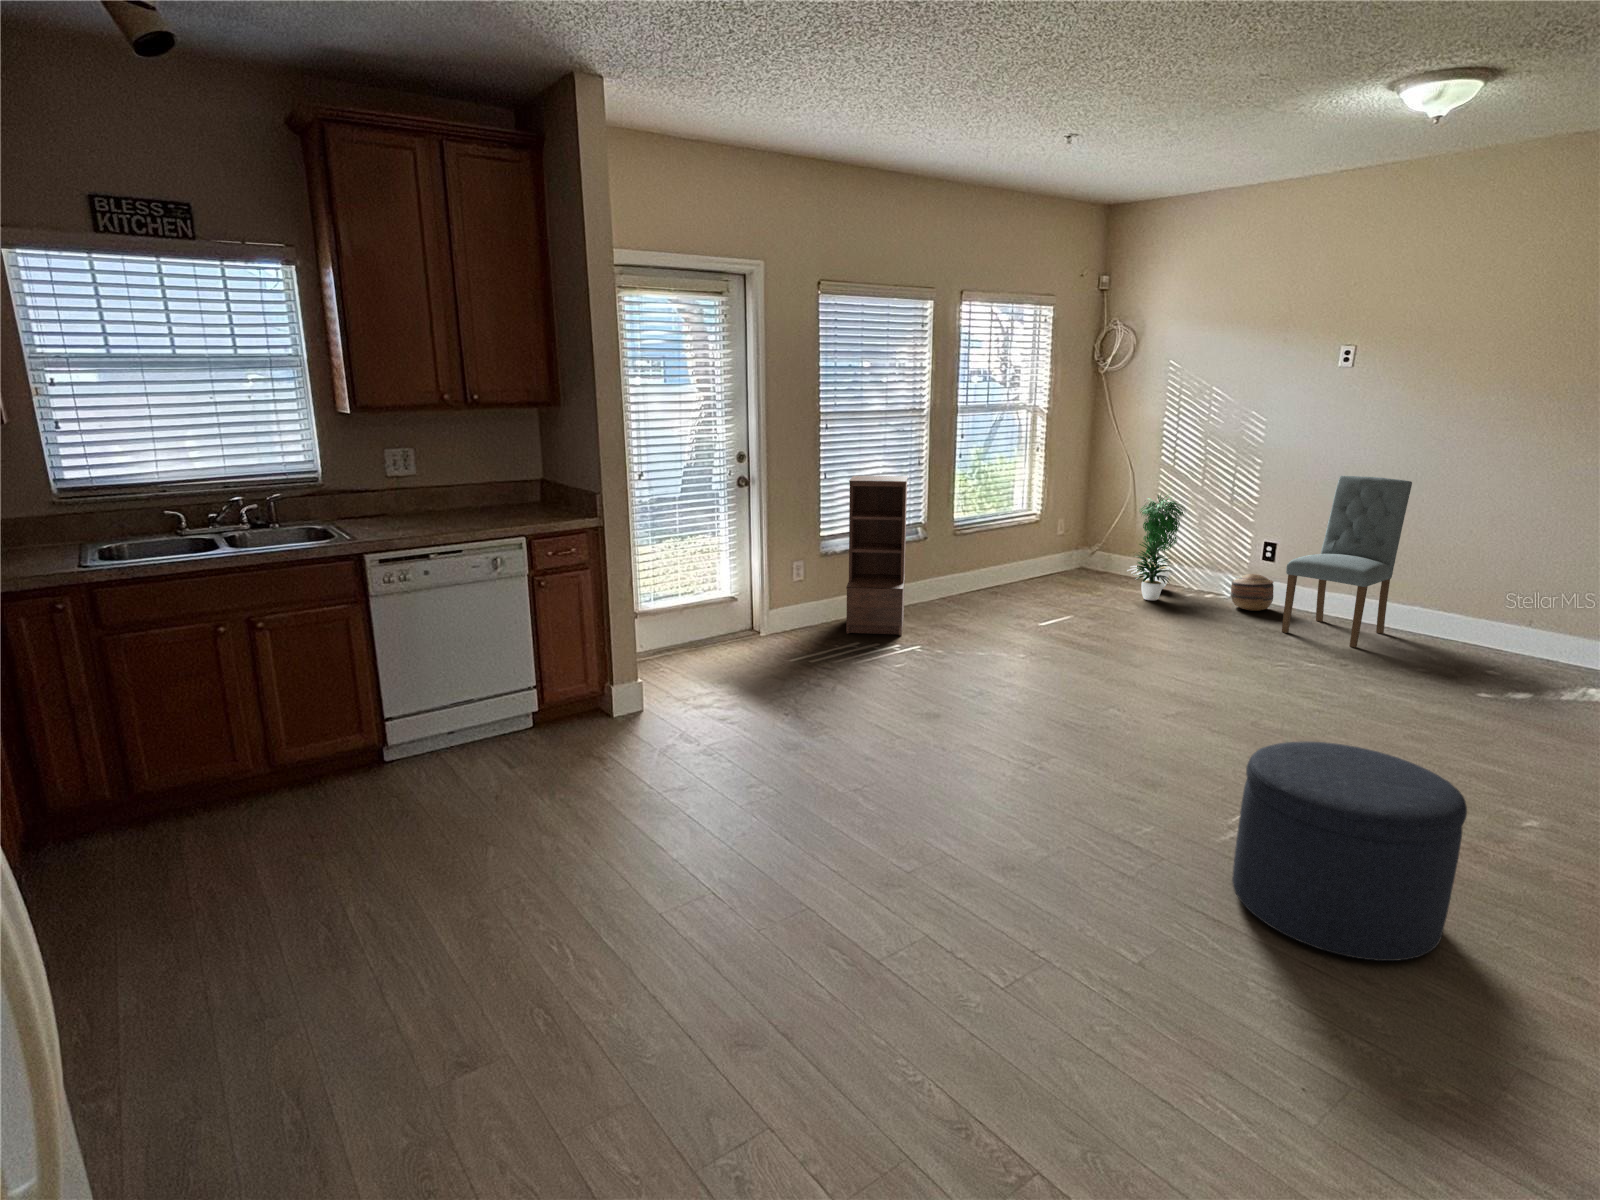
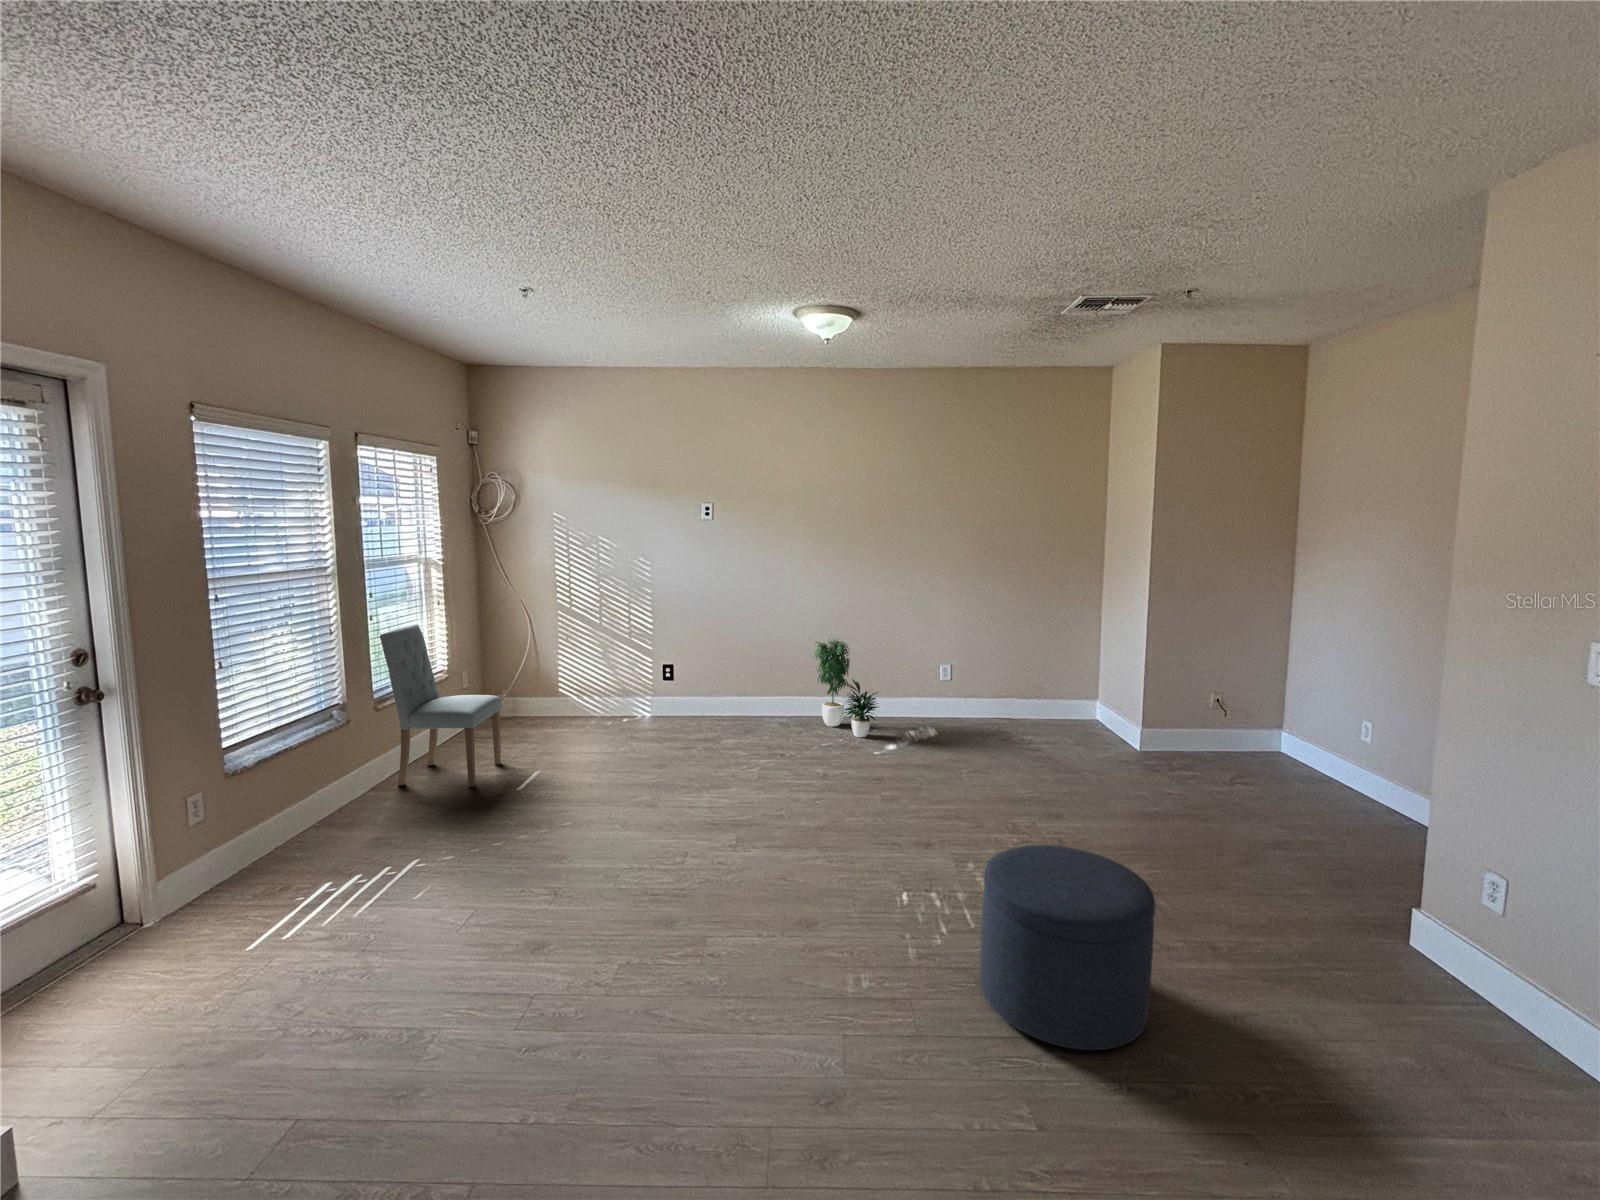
bookshelf: present [846,476,908,635] -> none [247,657,371,893]
dining chair: present [1282,476,1412,647] -> present [380,624,502,787]
potted plant: present [1127,495,1186,600] -> present [814,639,878,737]
basket: present [1231,574,1274,611] -> none [649,693,683,725]

